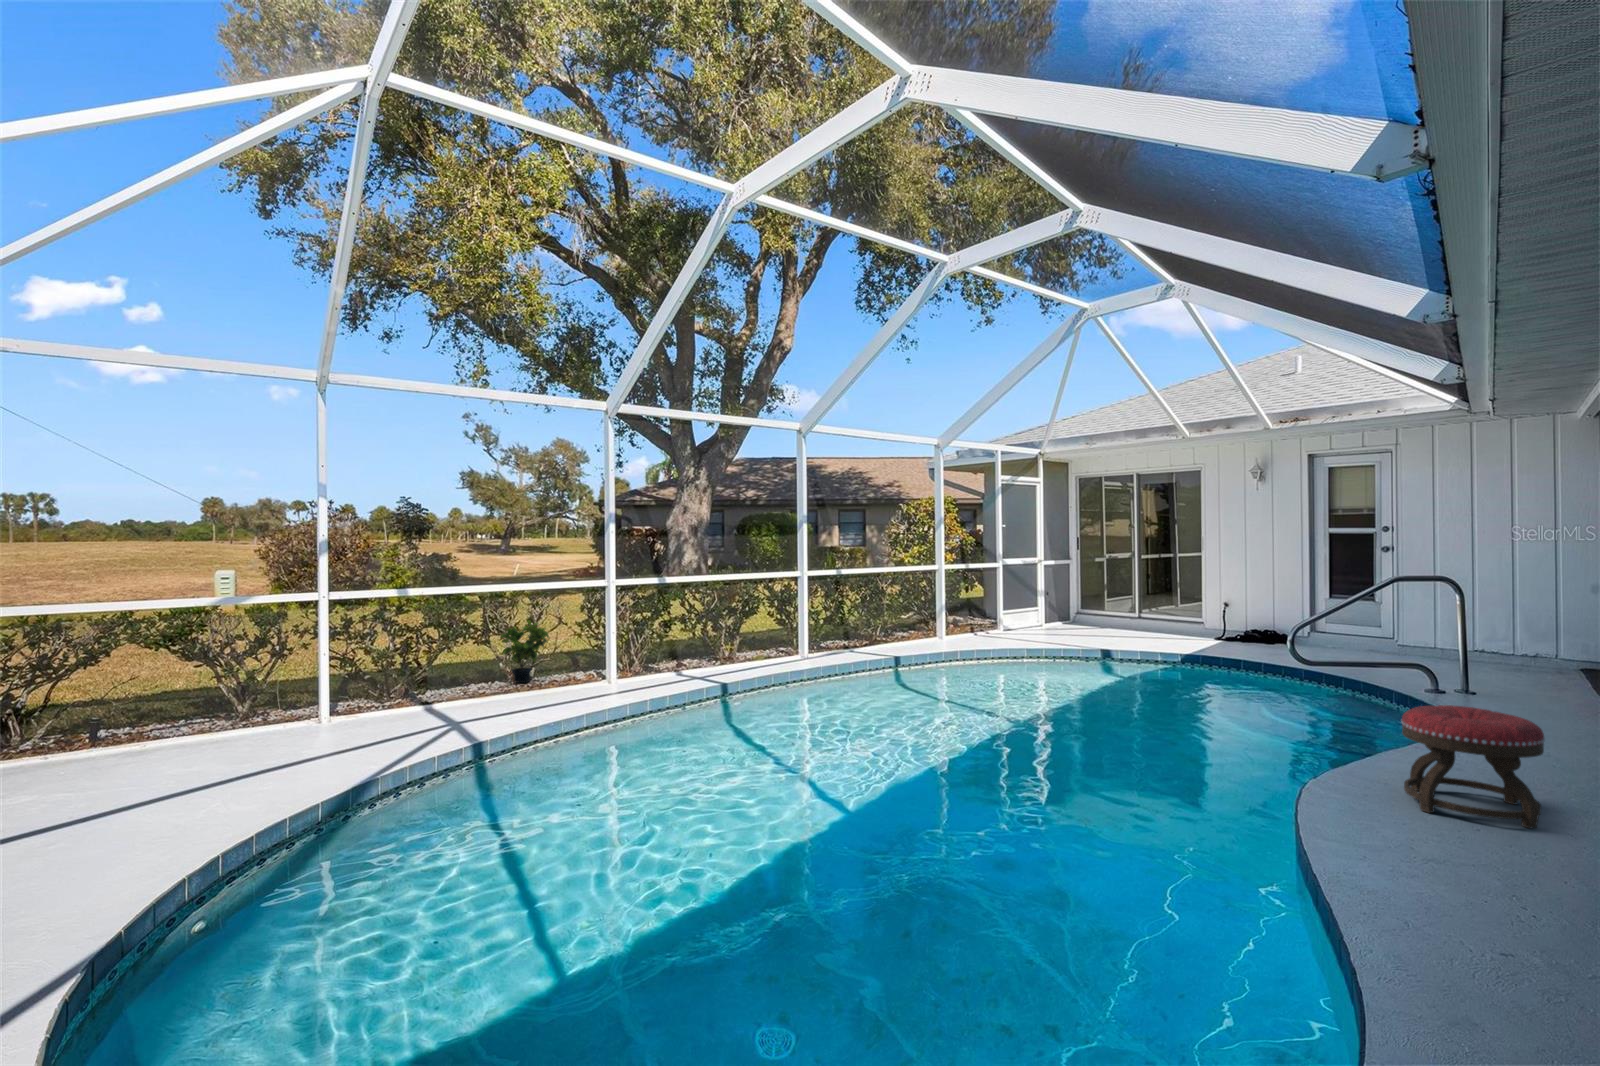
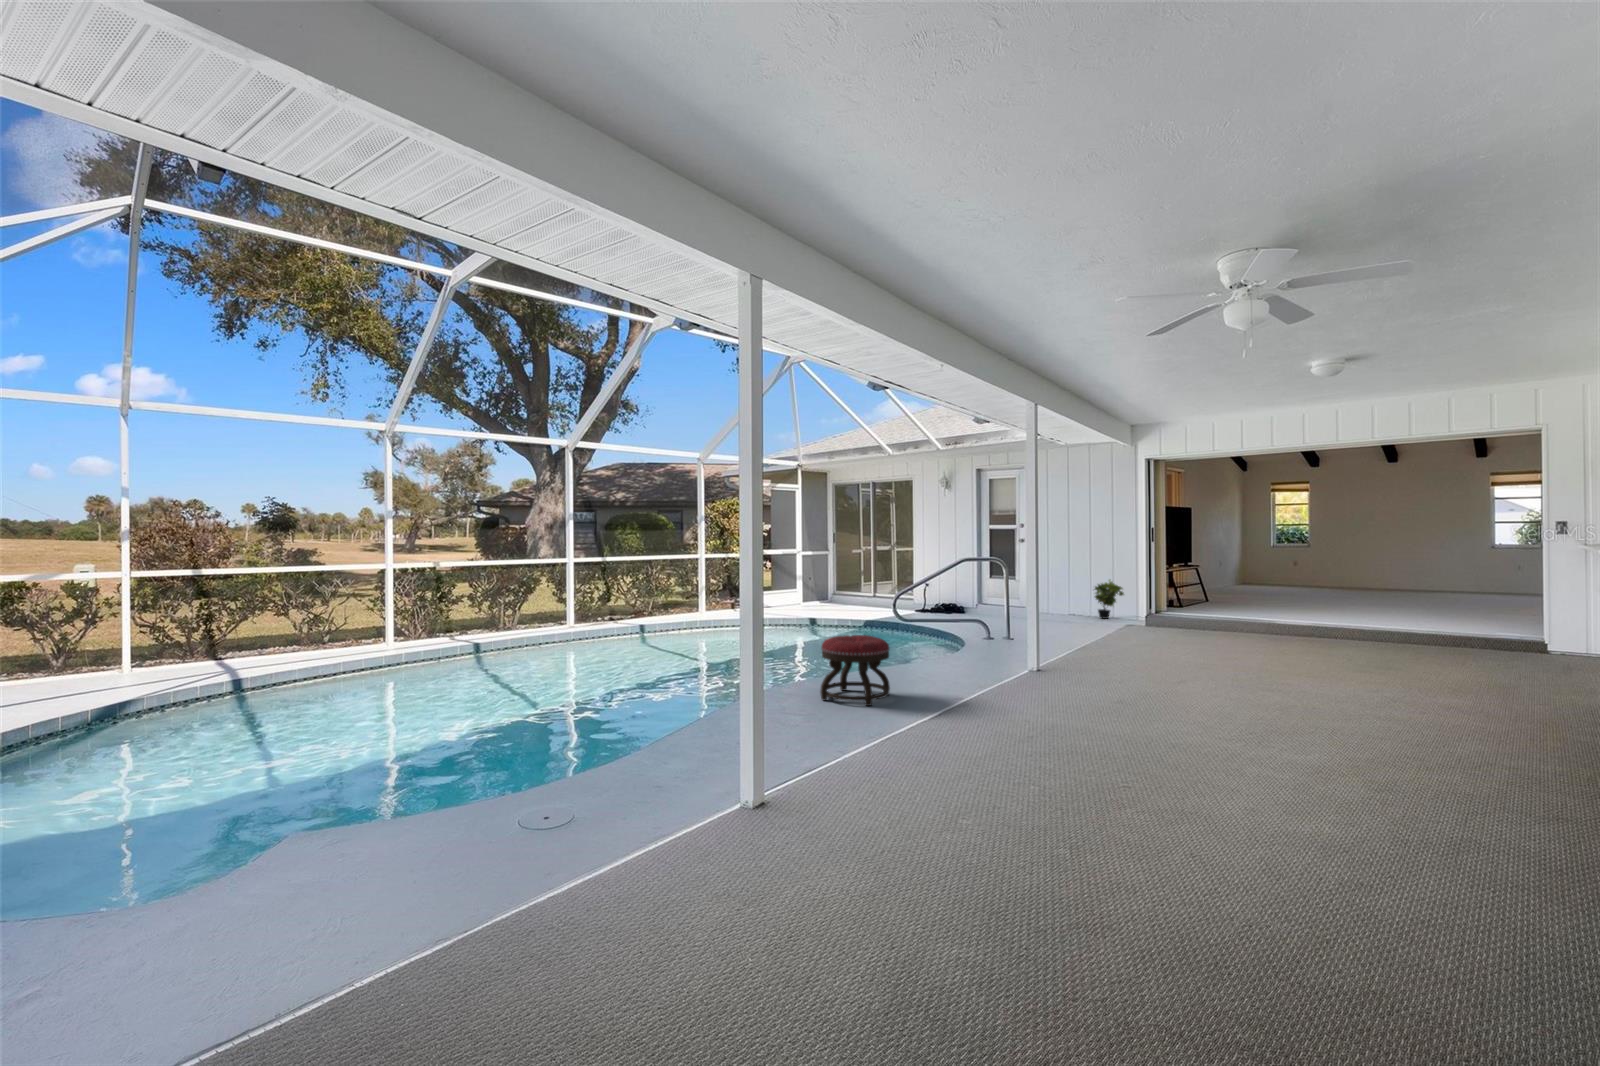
potted plant: present [501,620,549,683] -> present [1095,580,1124,619]

